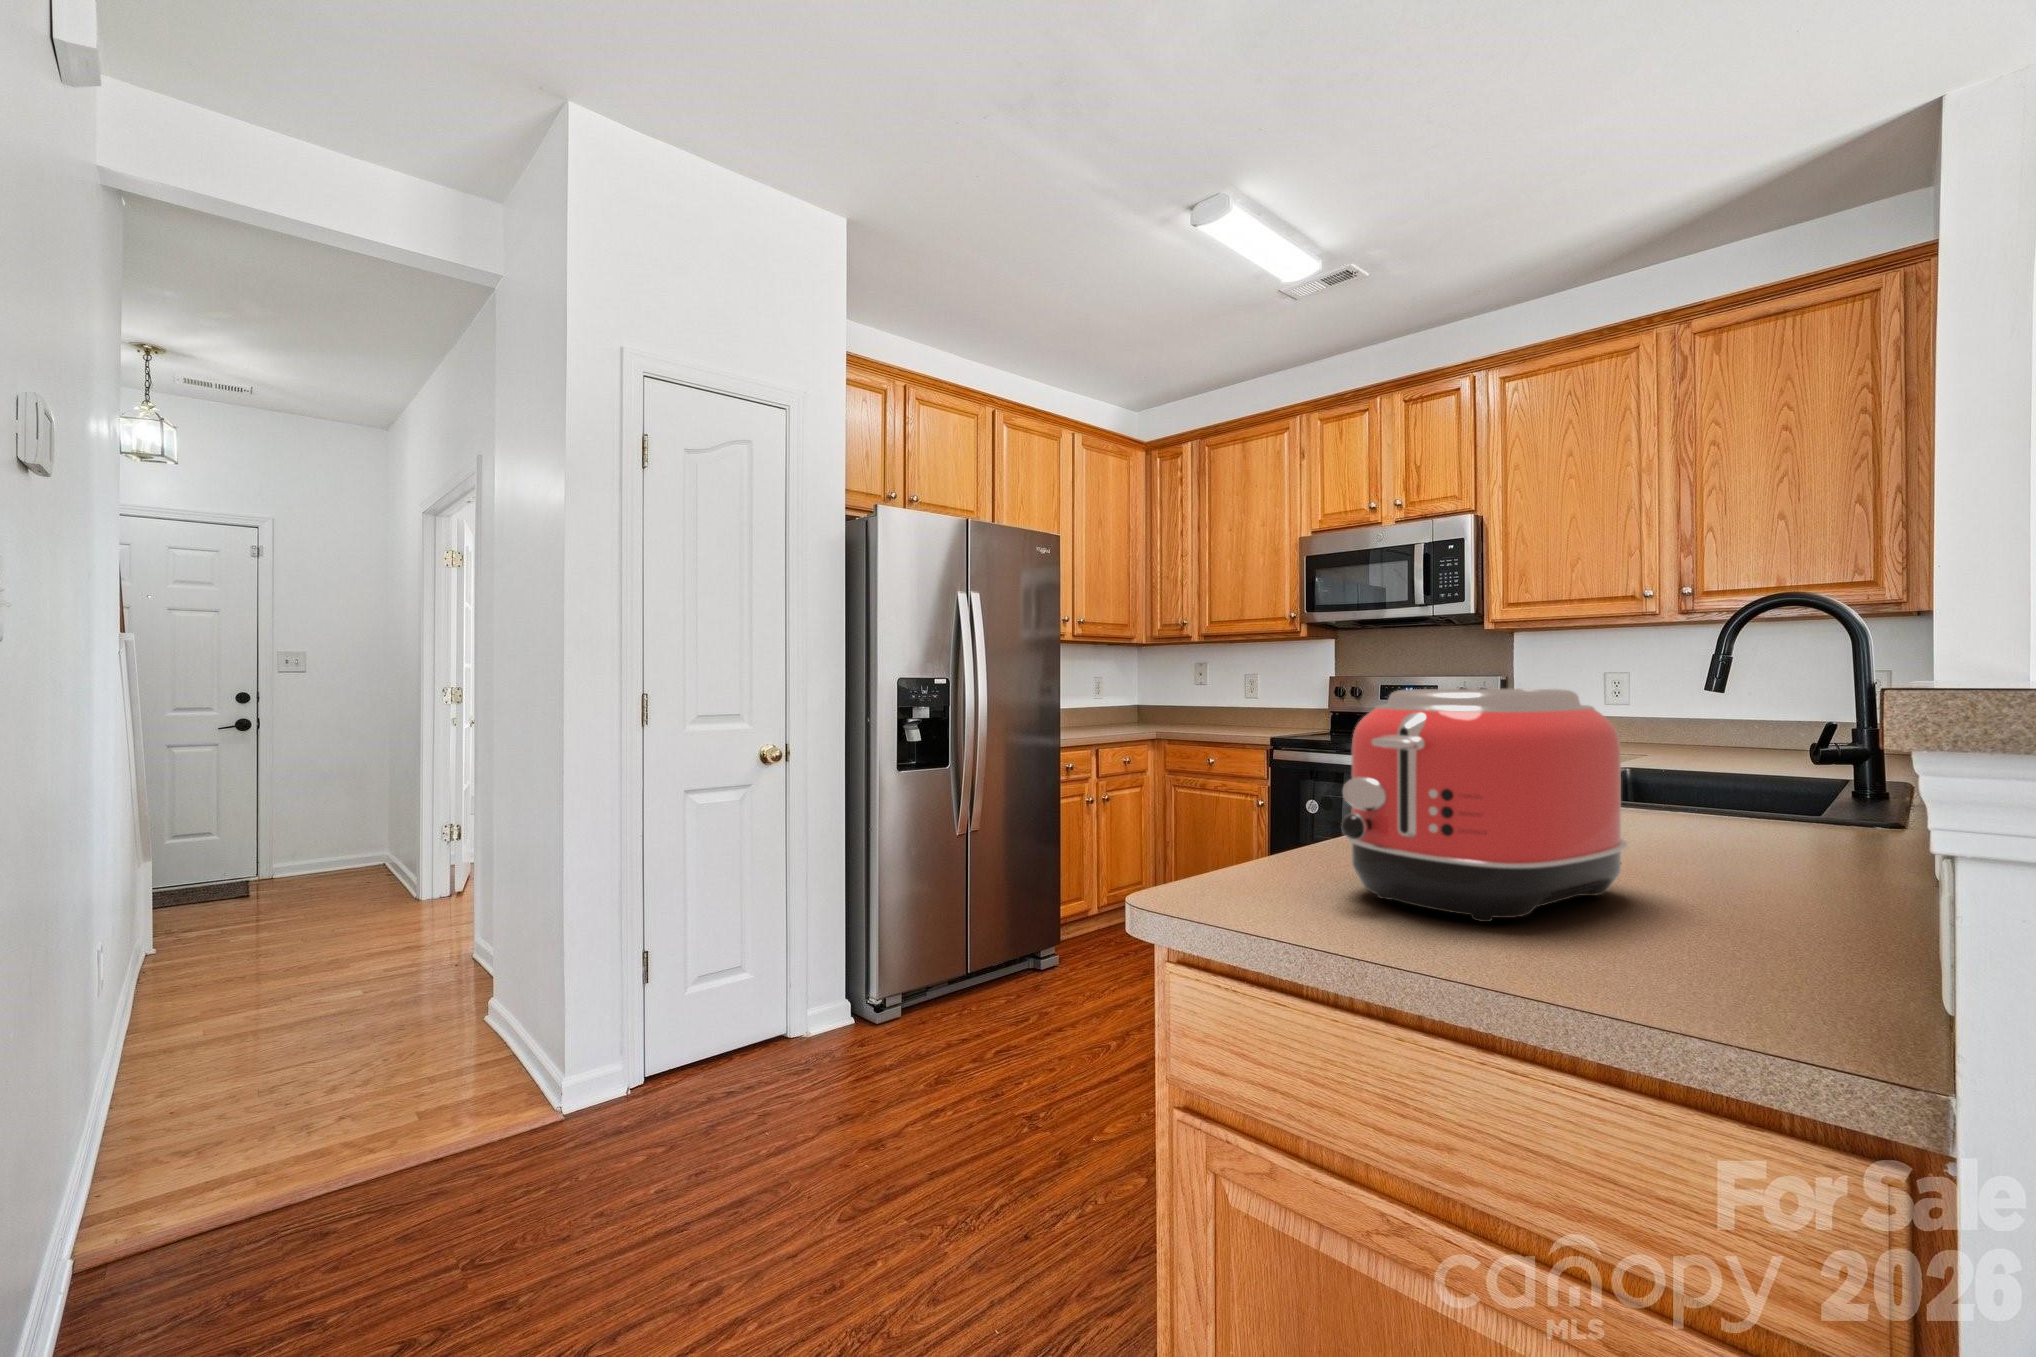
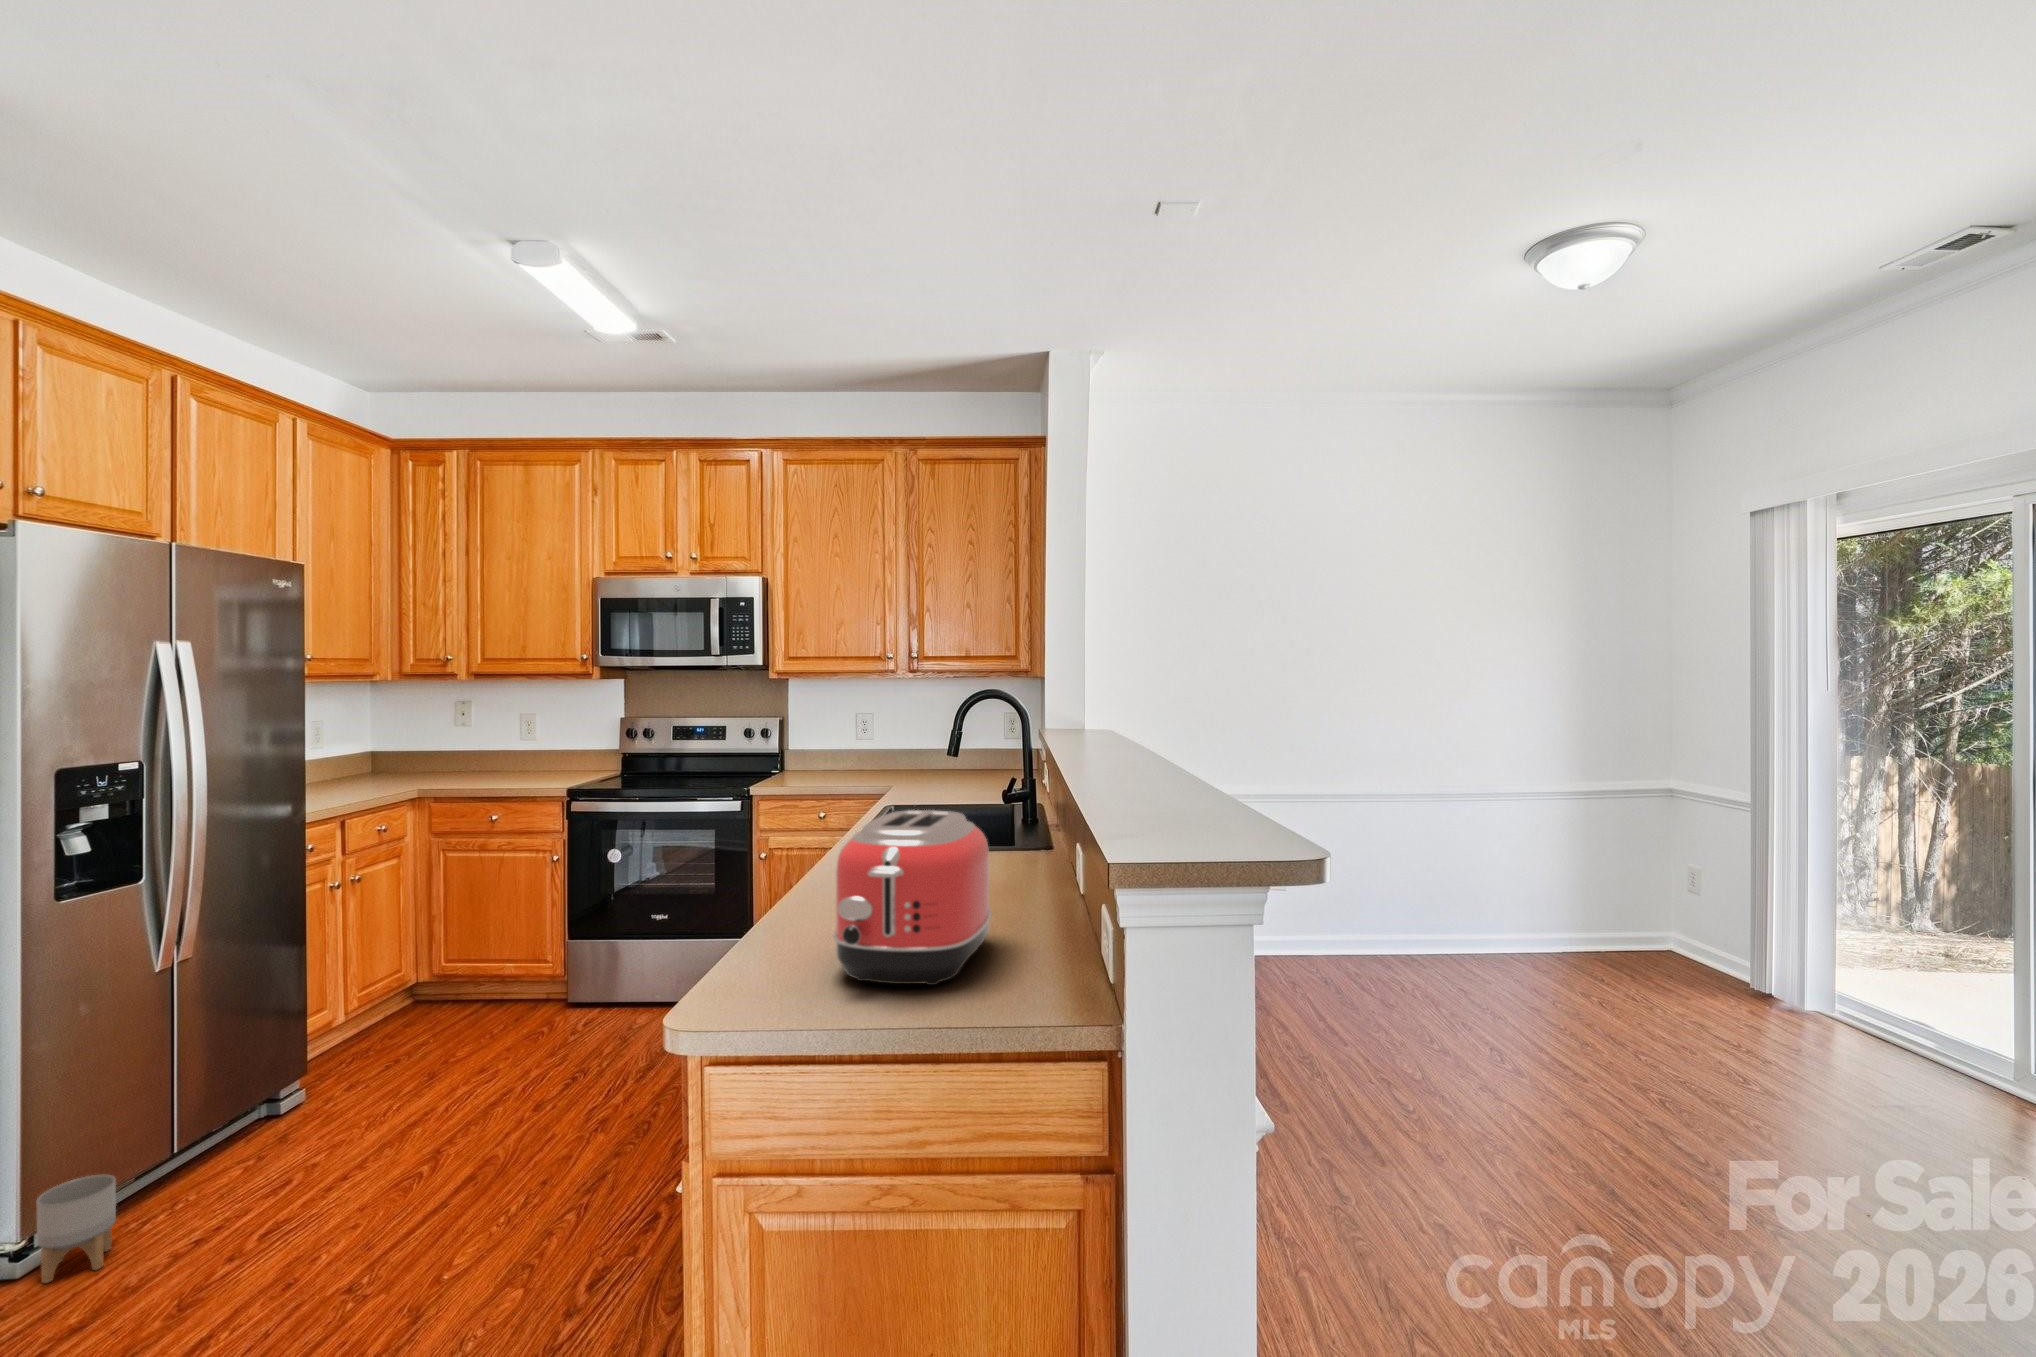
planter: none [882,970,922,1038] -> present [37,1175,116,1283]

